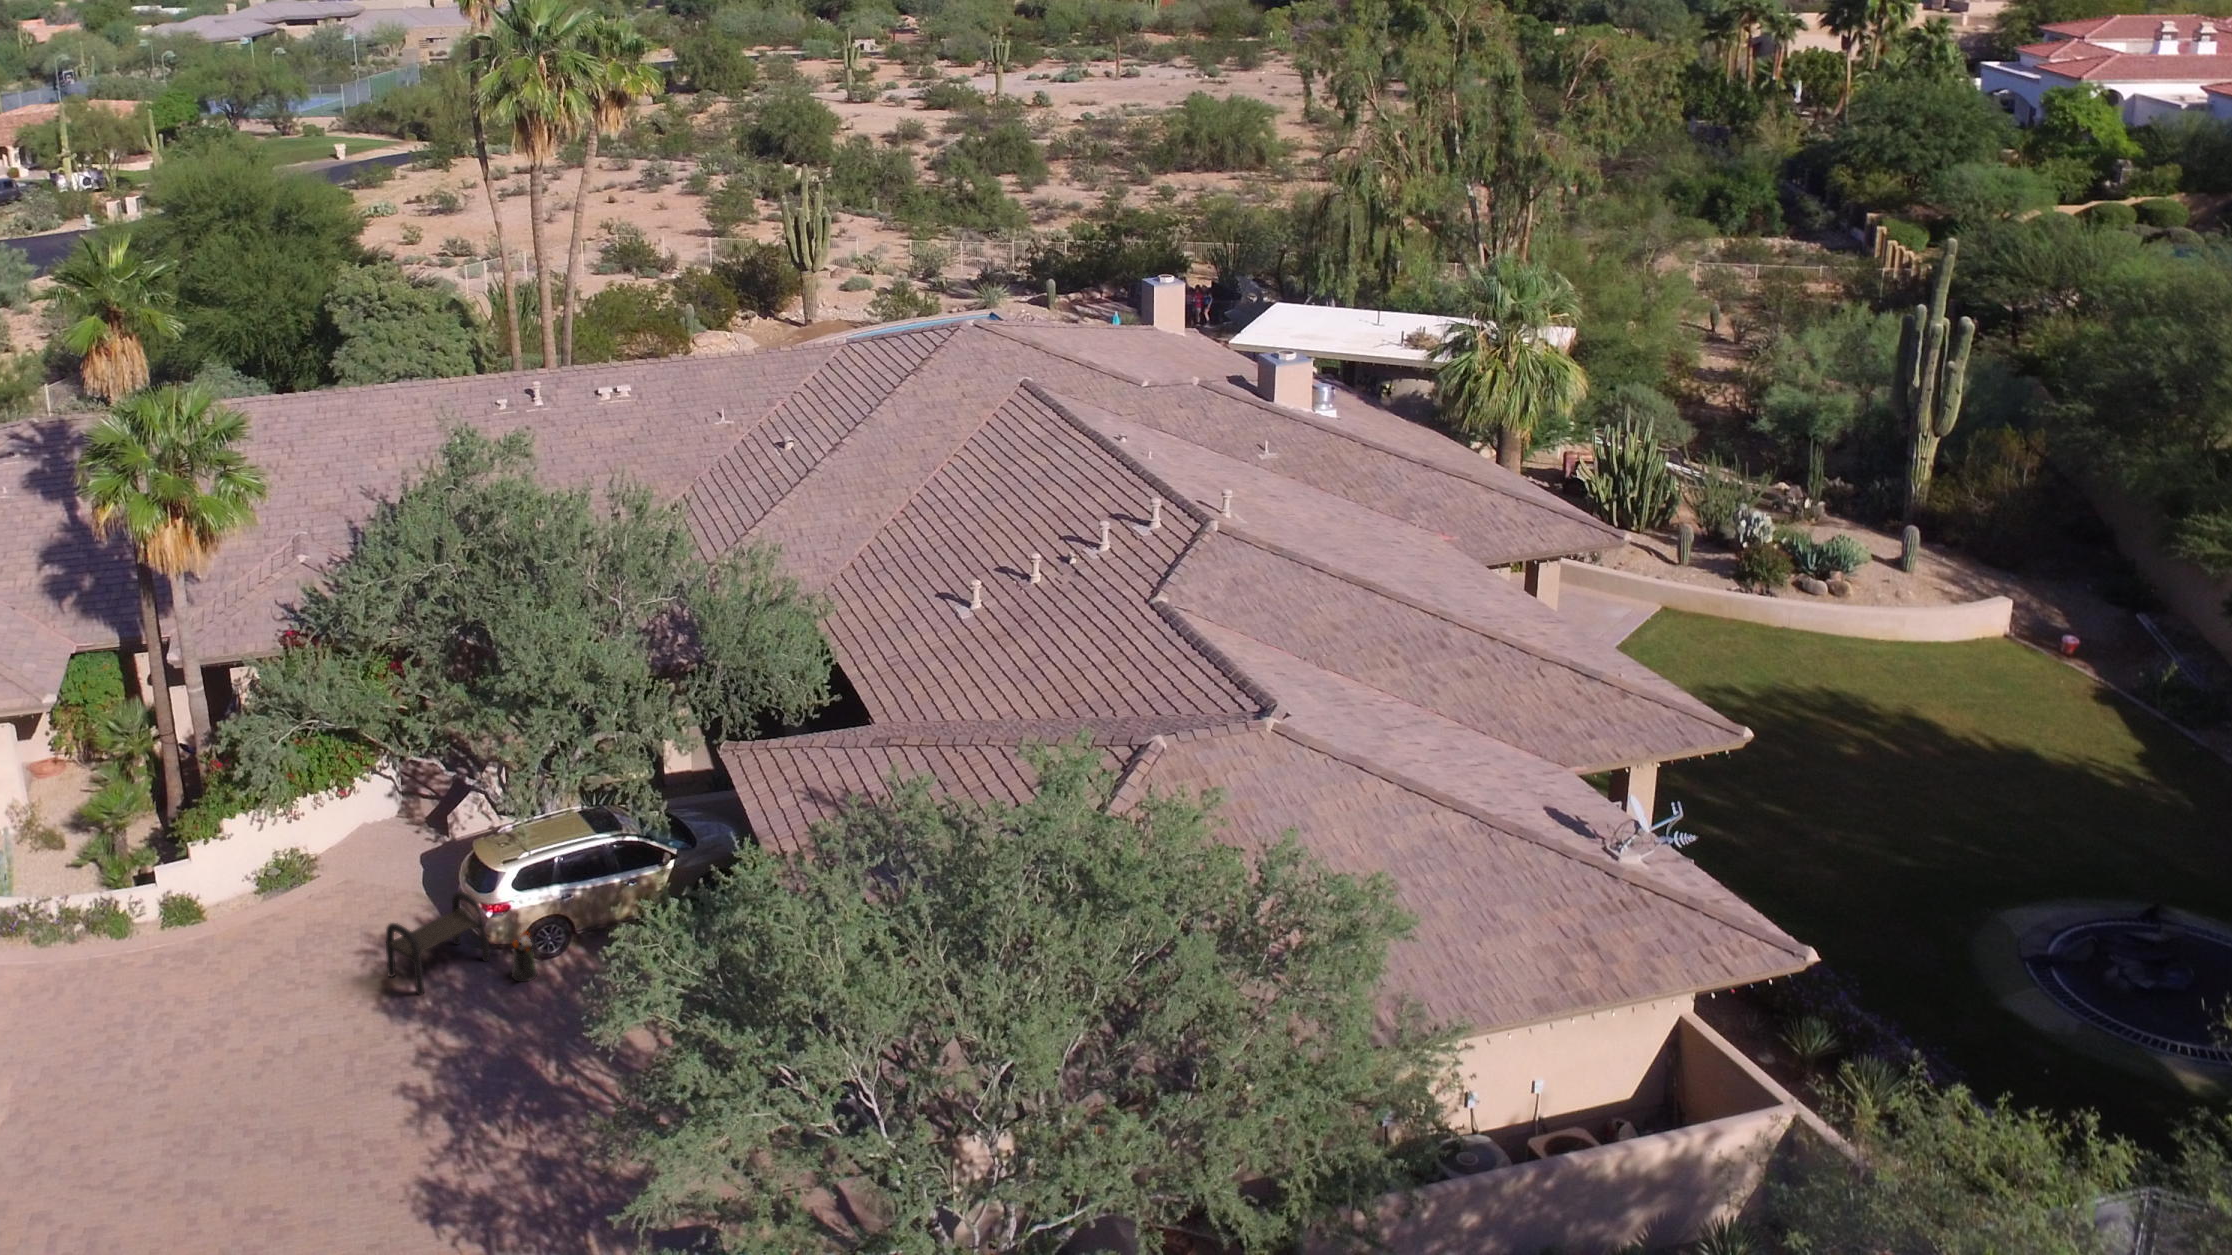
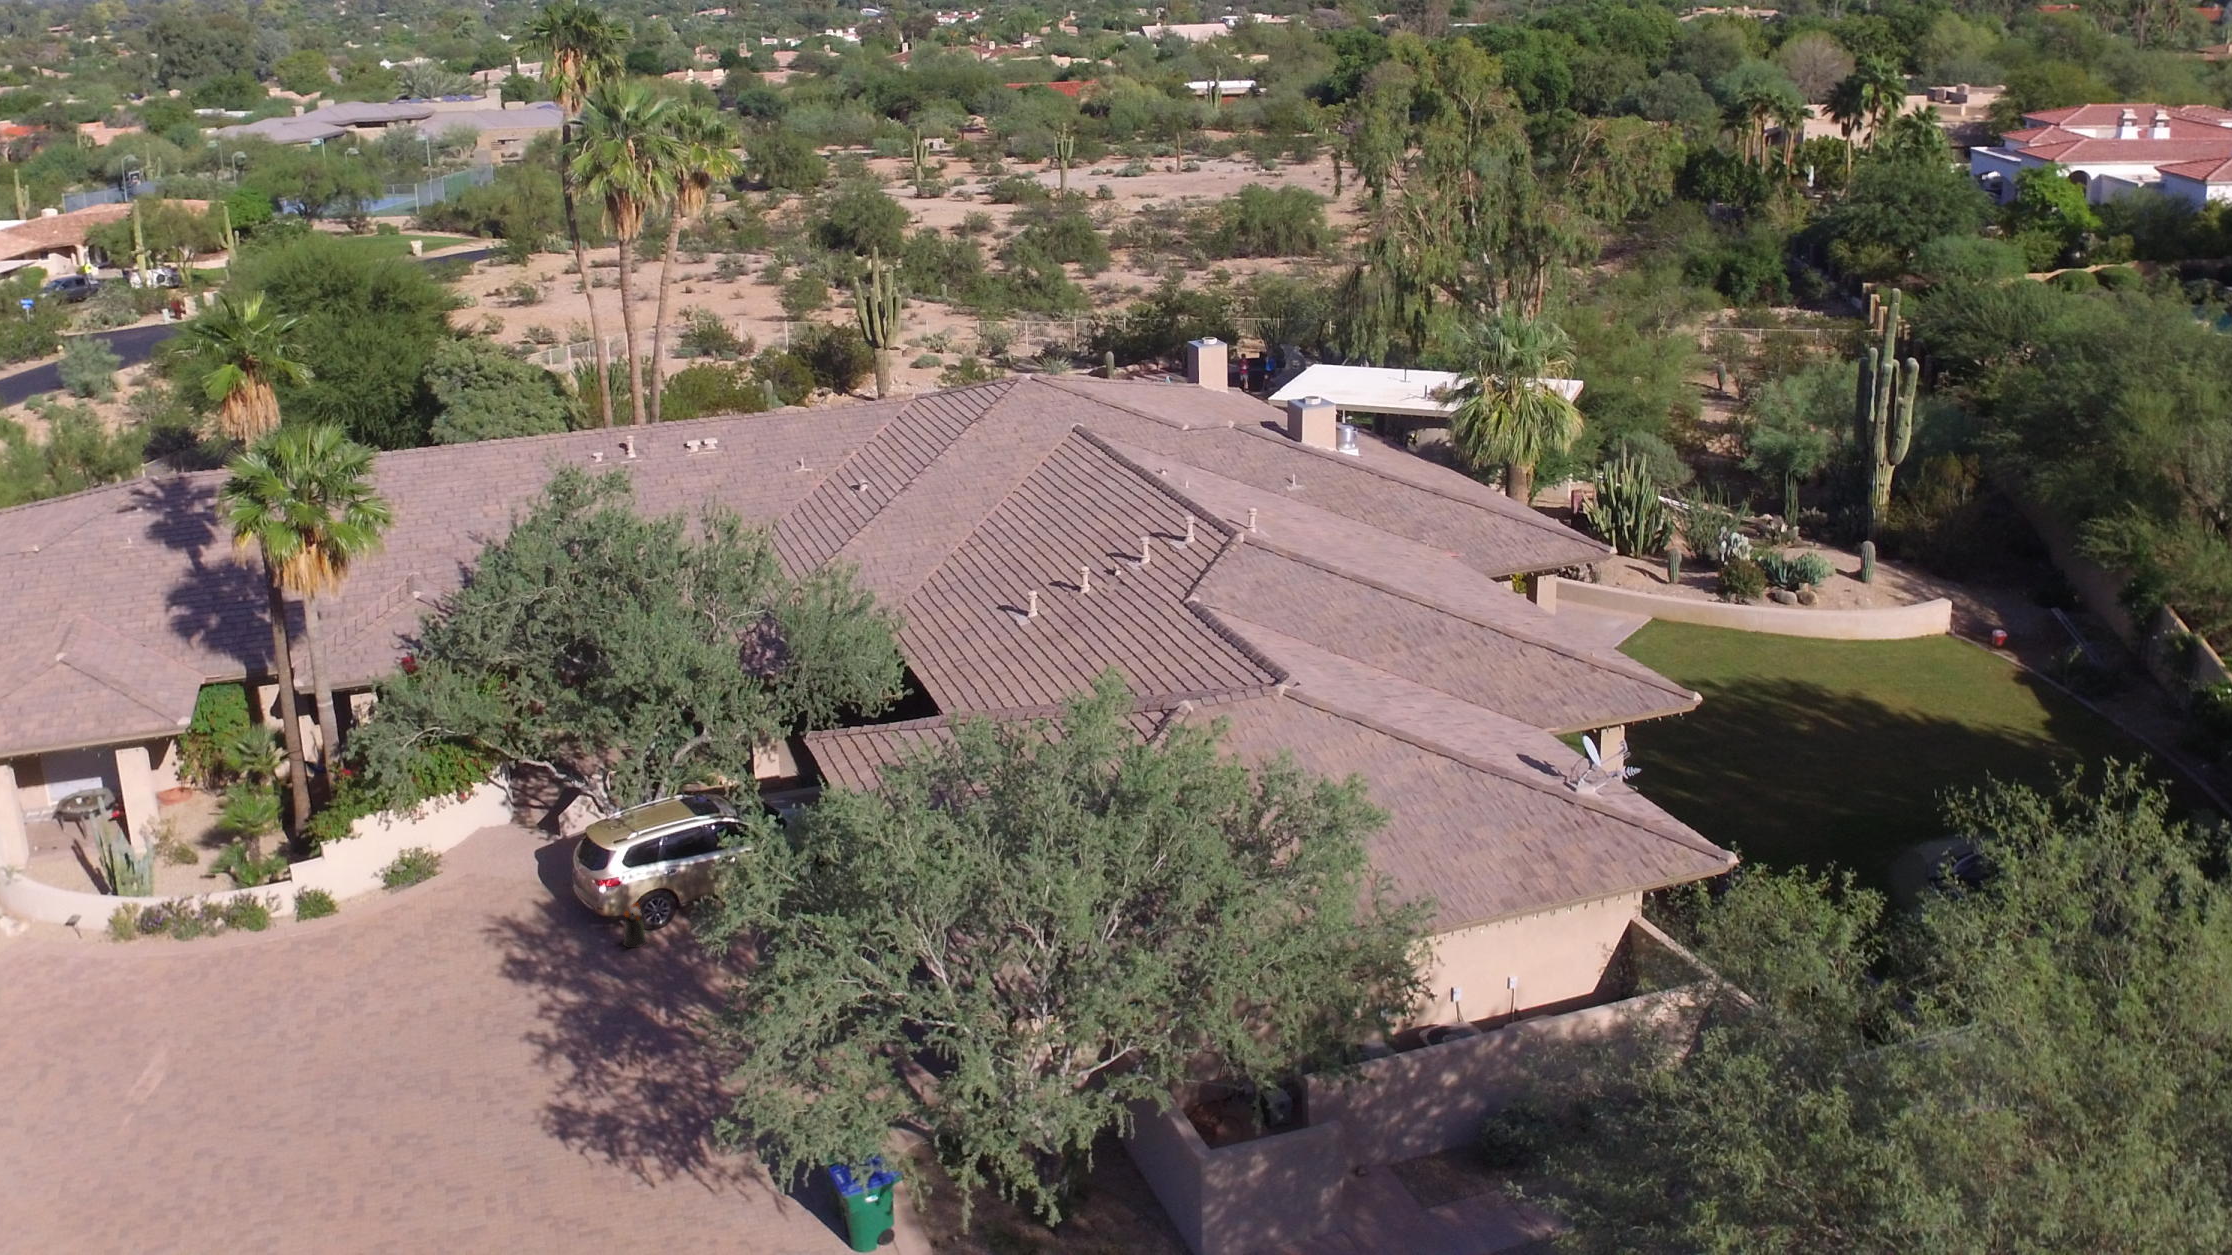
bench: present [386,892,490,995] -> none [508,872,603,963]

